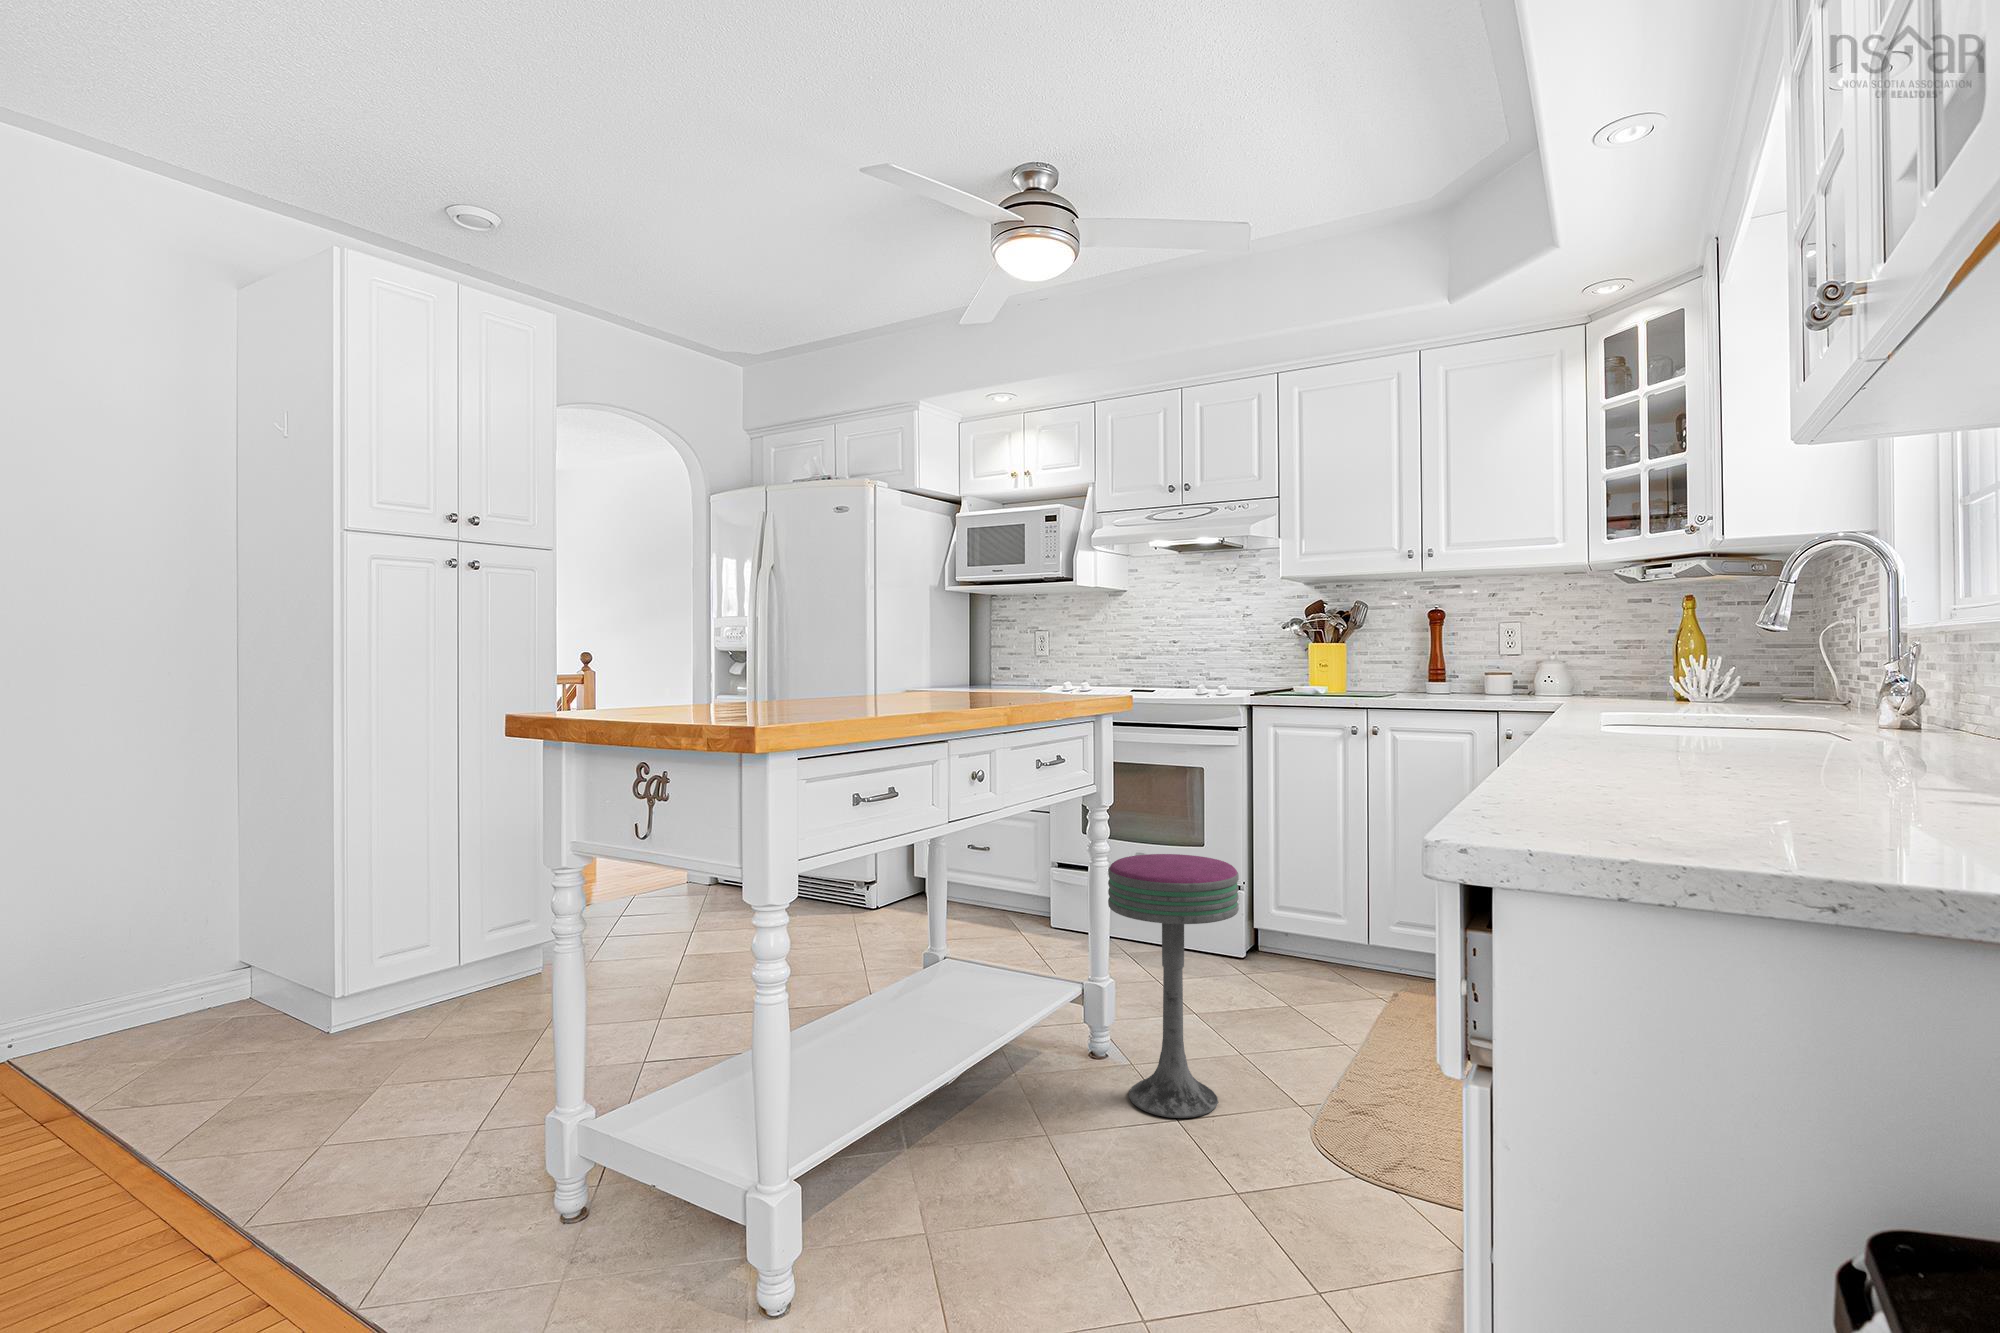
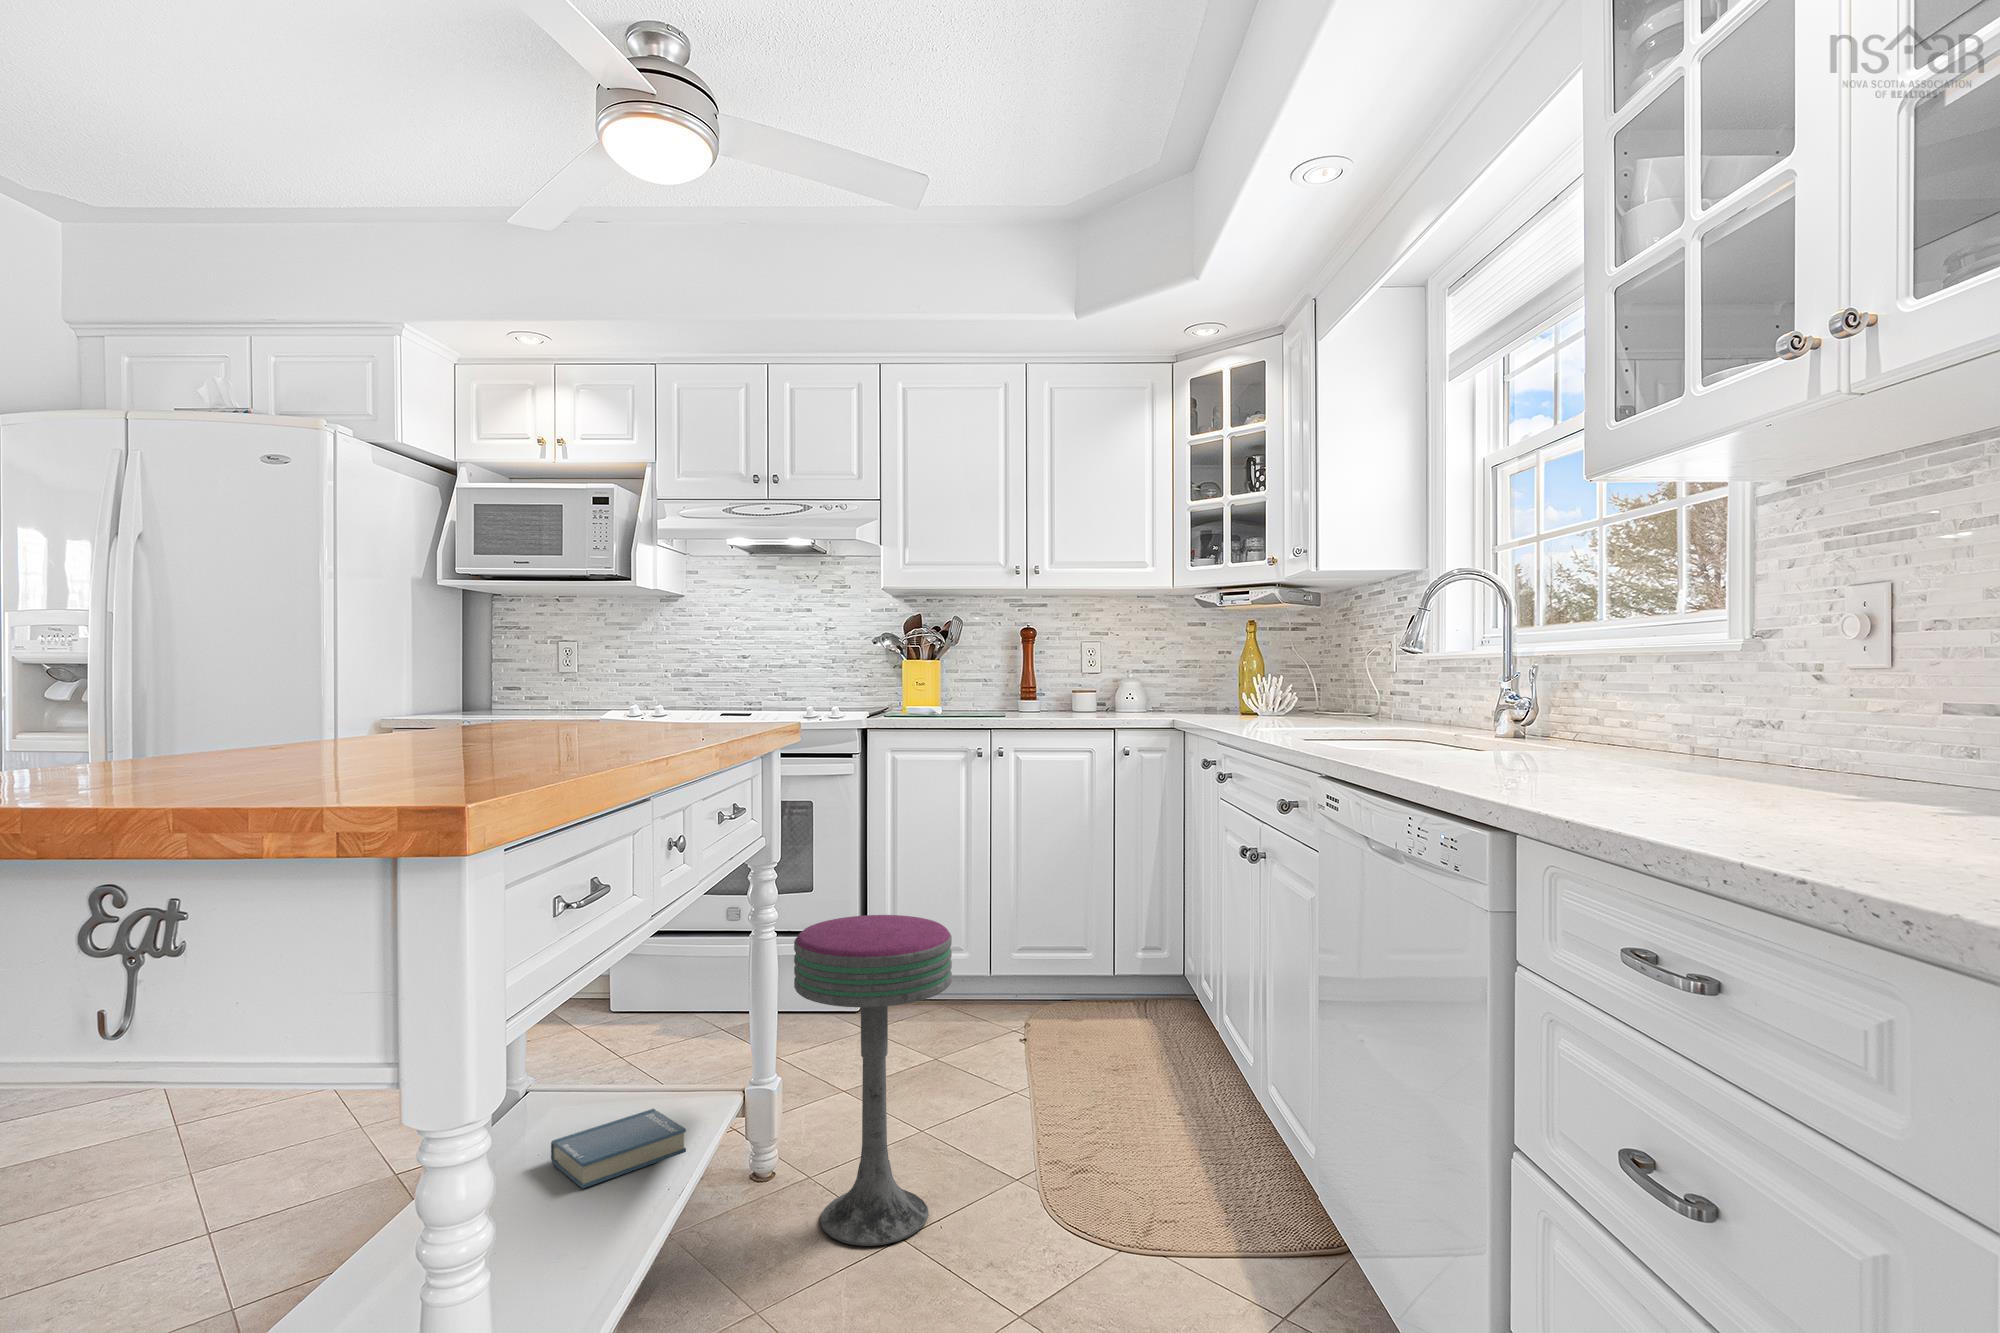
hardback book: none [939,977,1025,1017] -> present [551,1109,686,1189]

